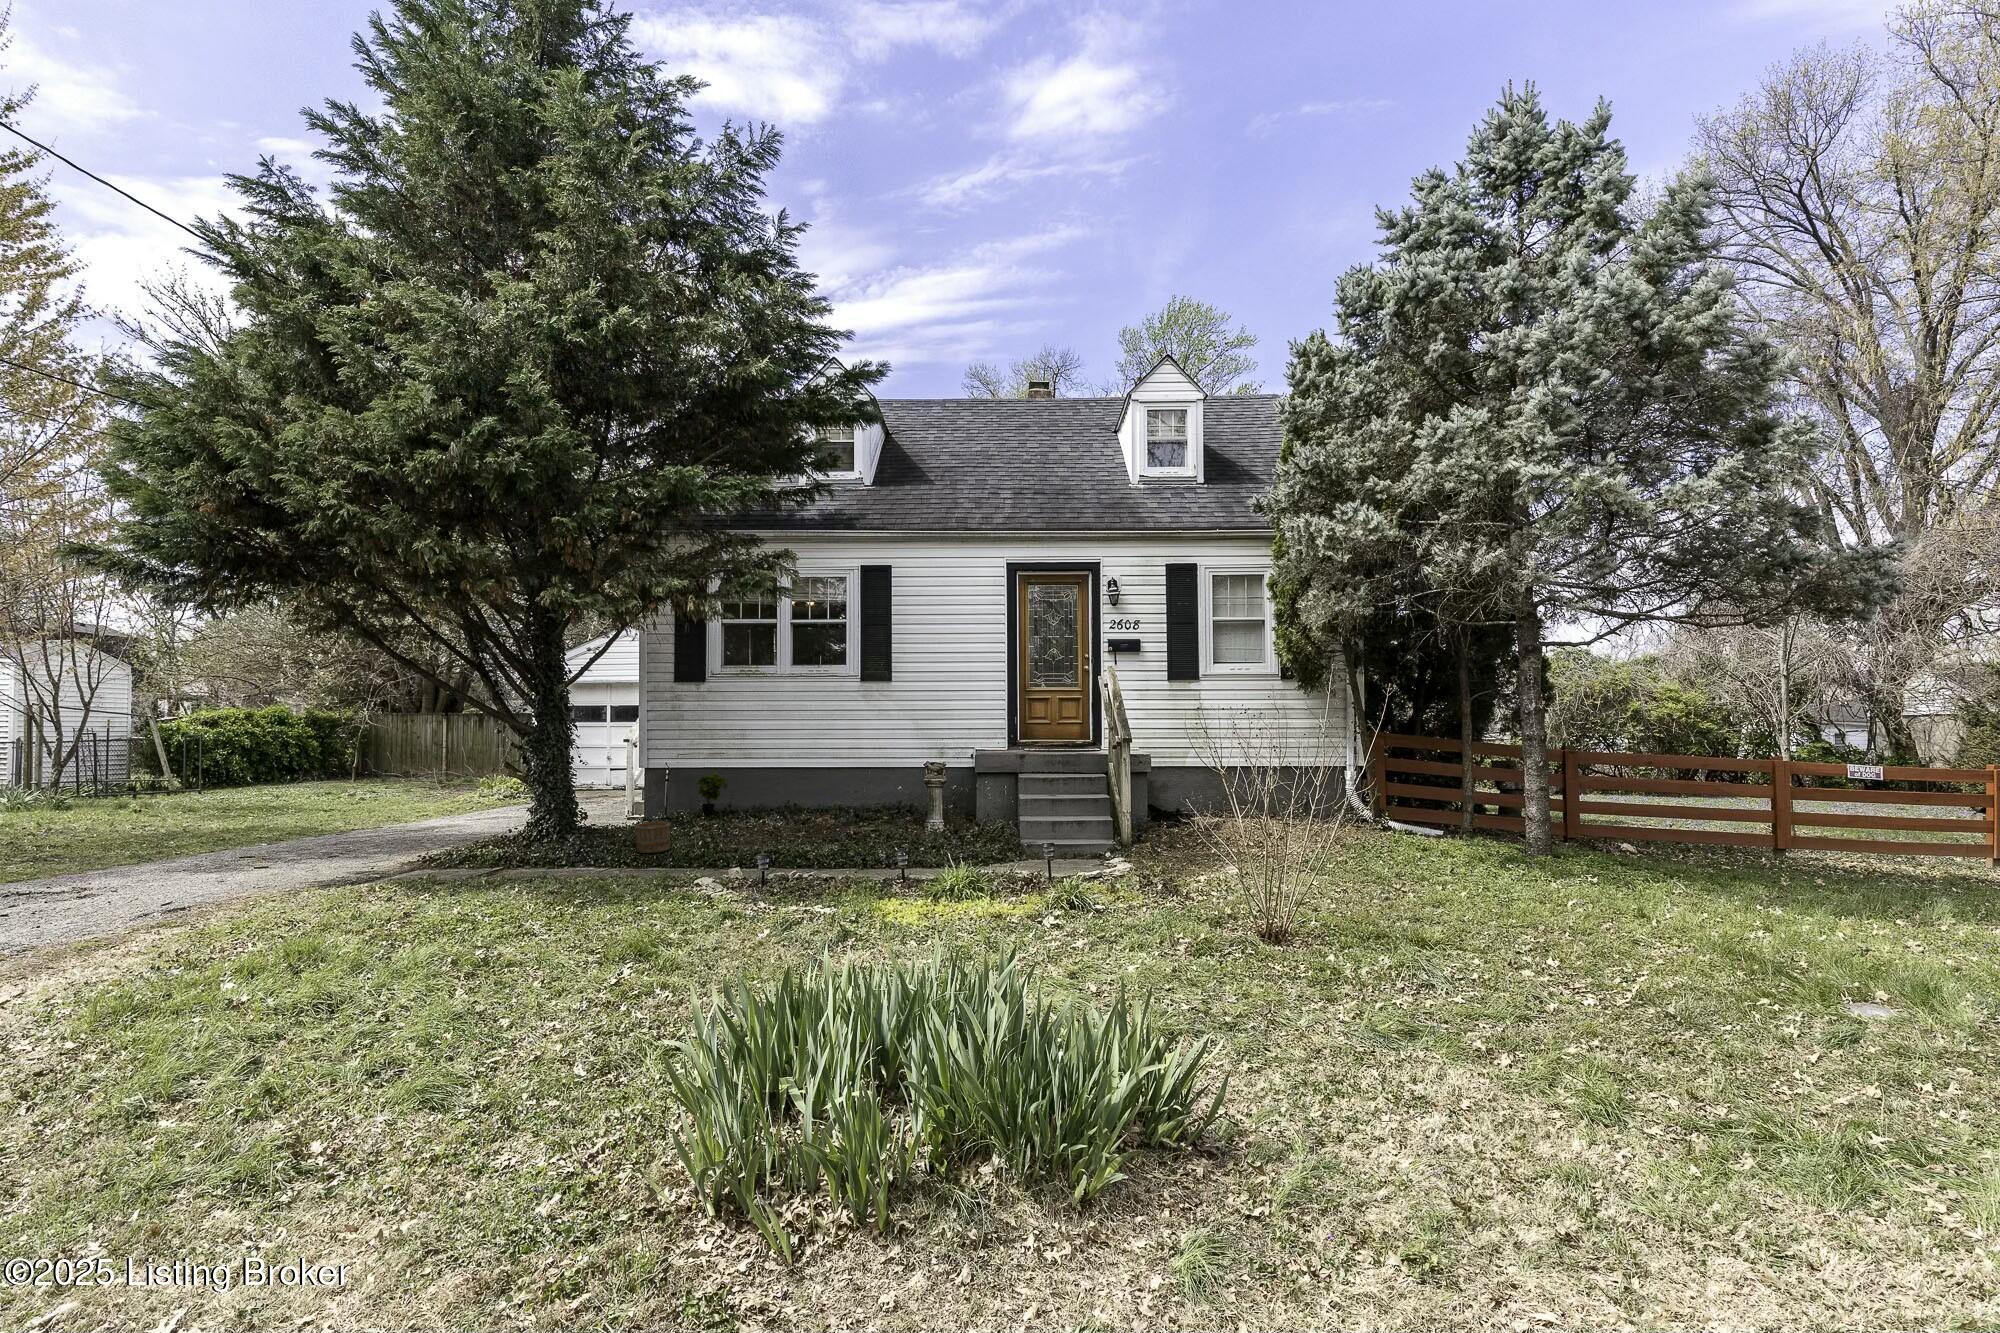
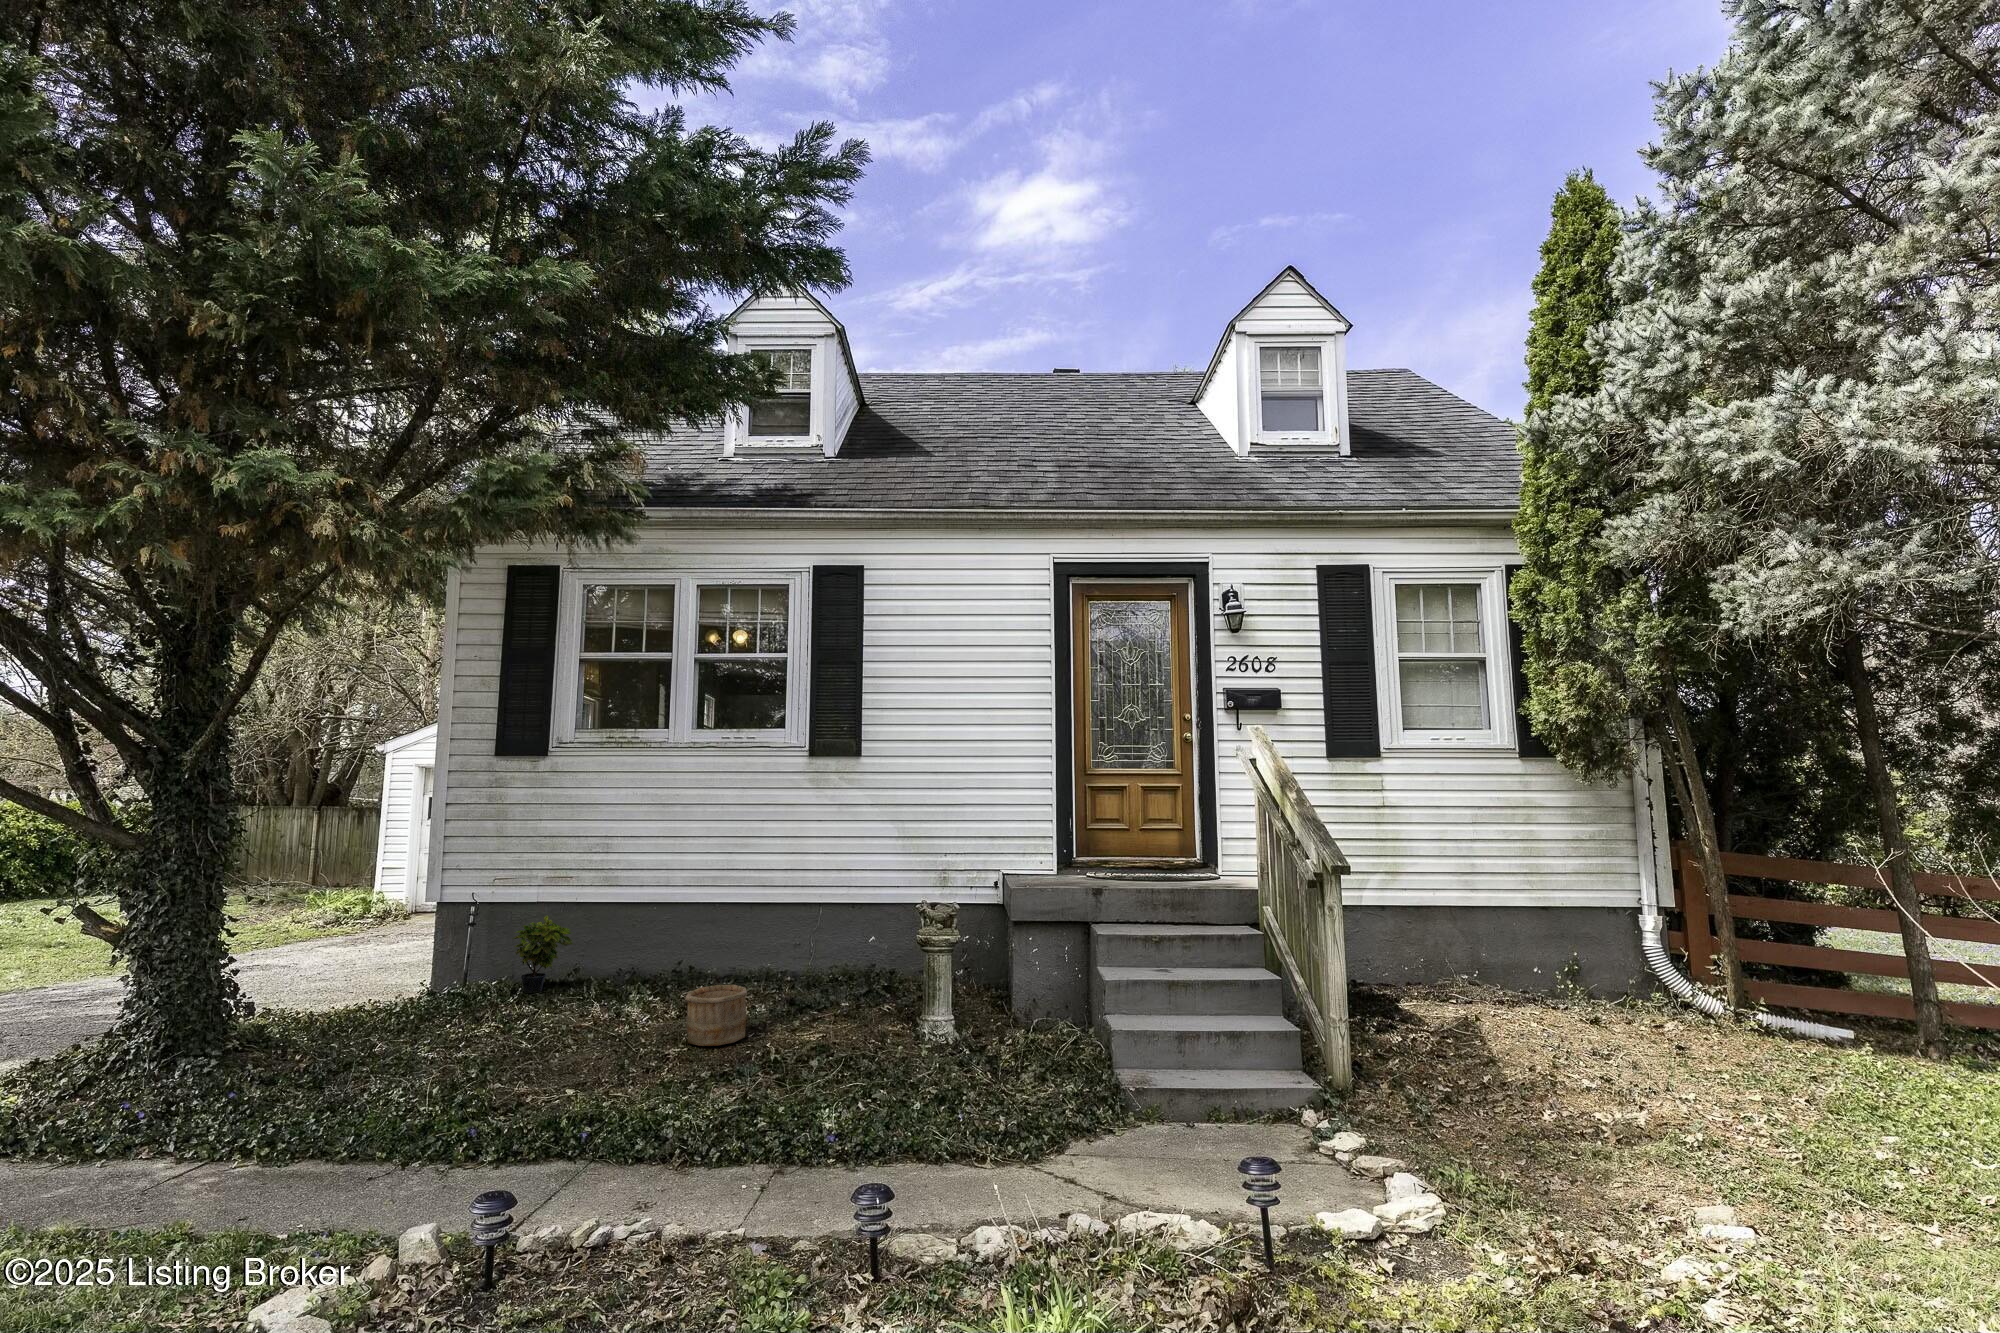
wooden bucket: present [635,821,670,853] -> present [686,985,747,1046]

